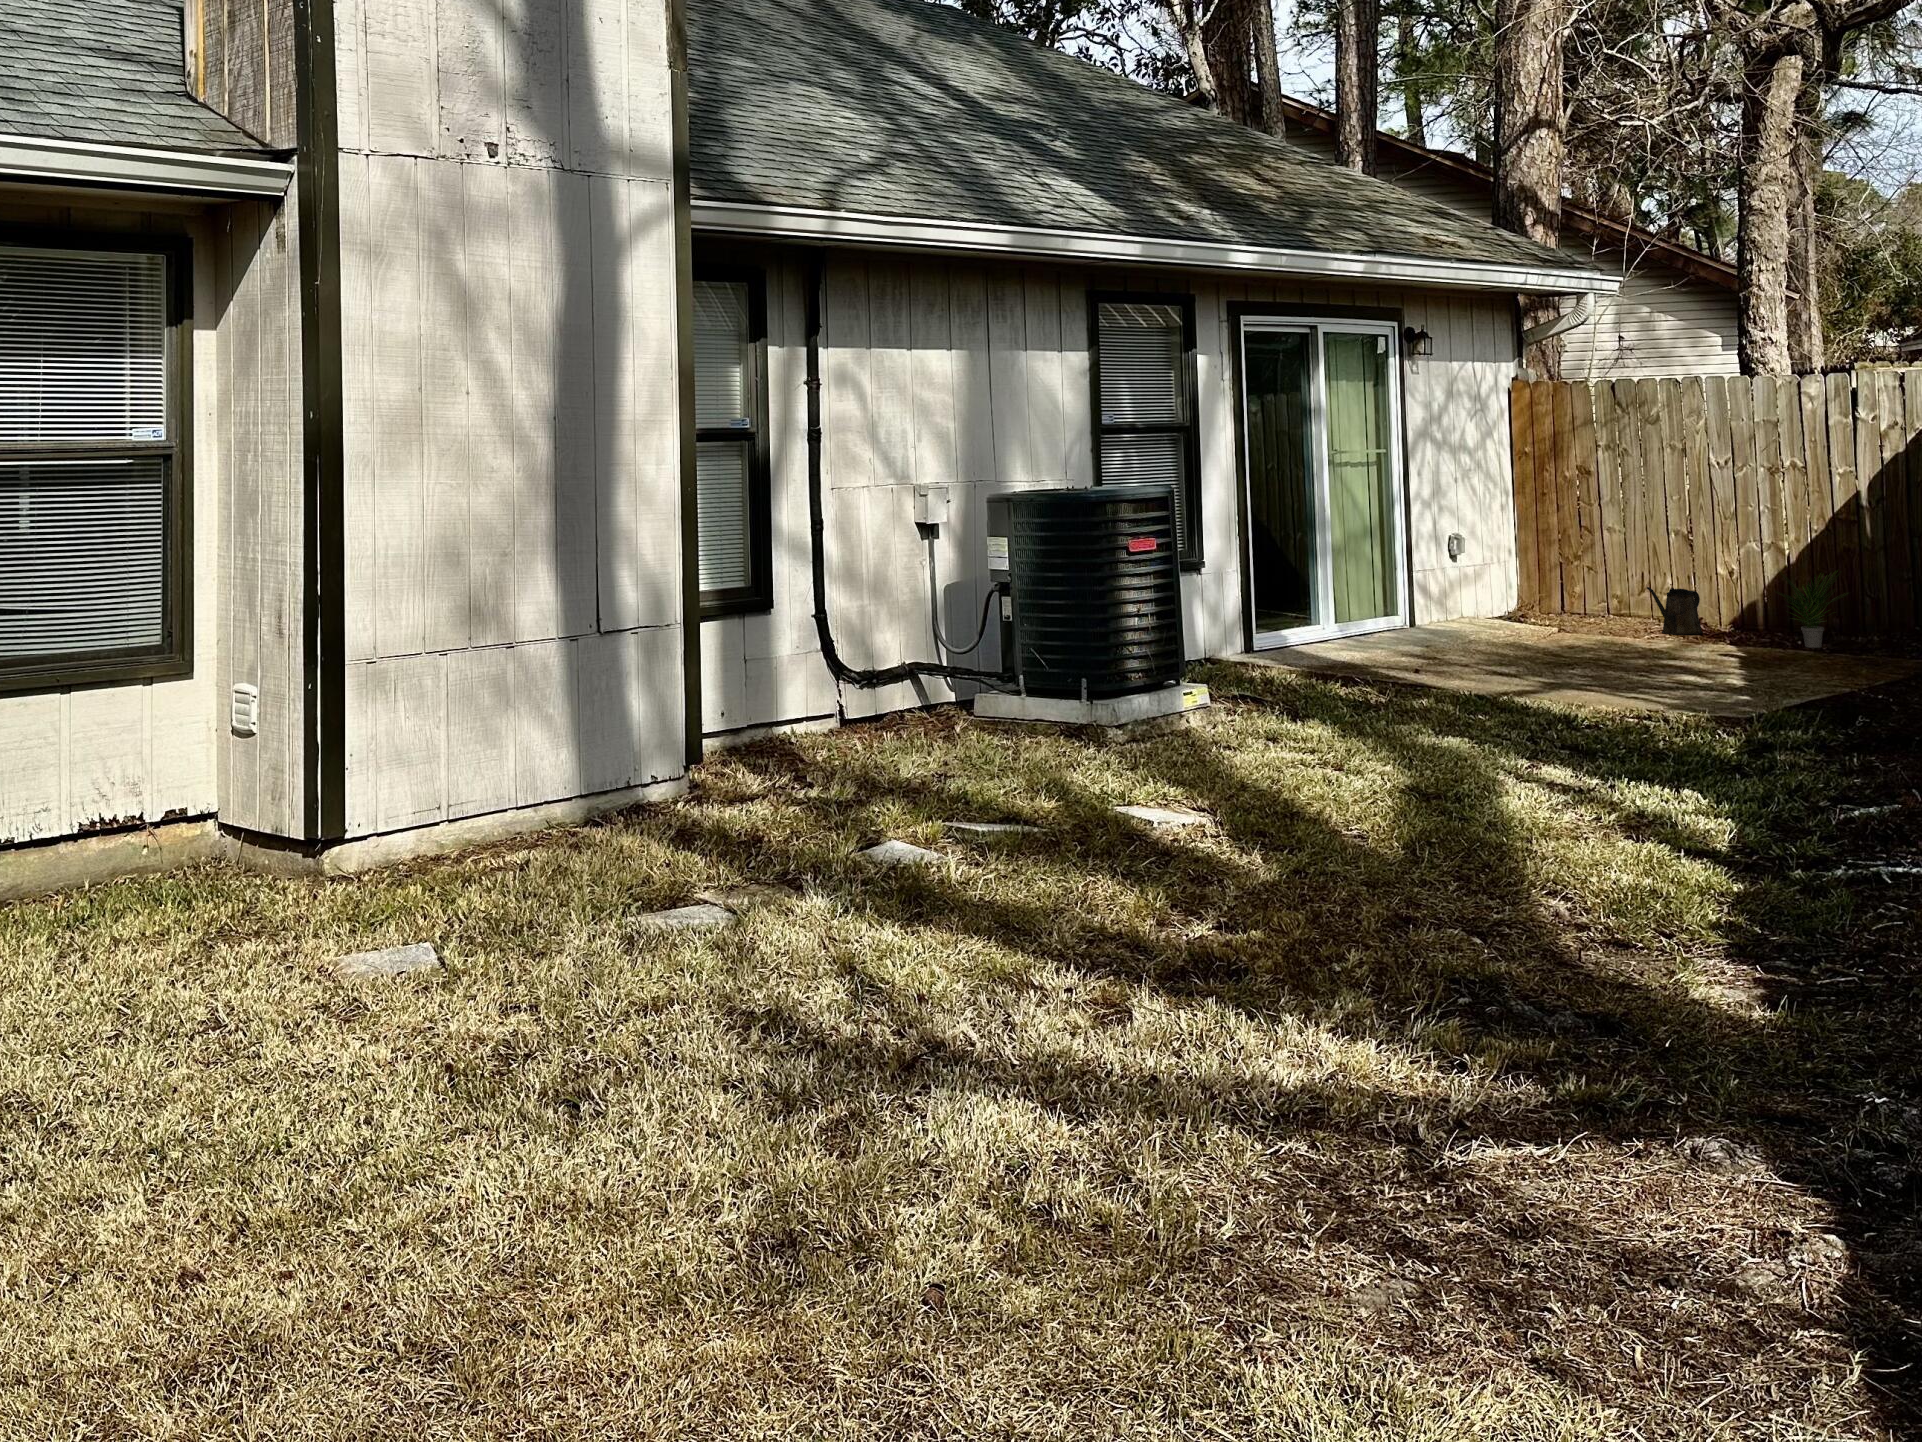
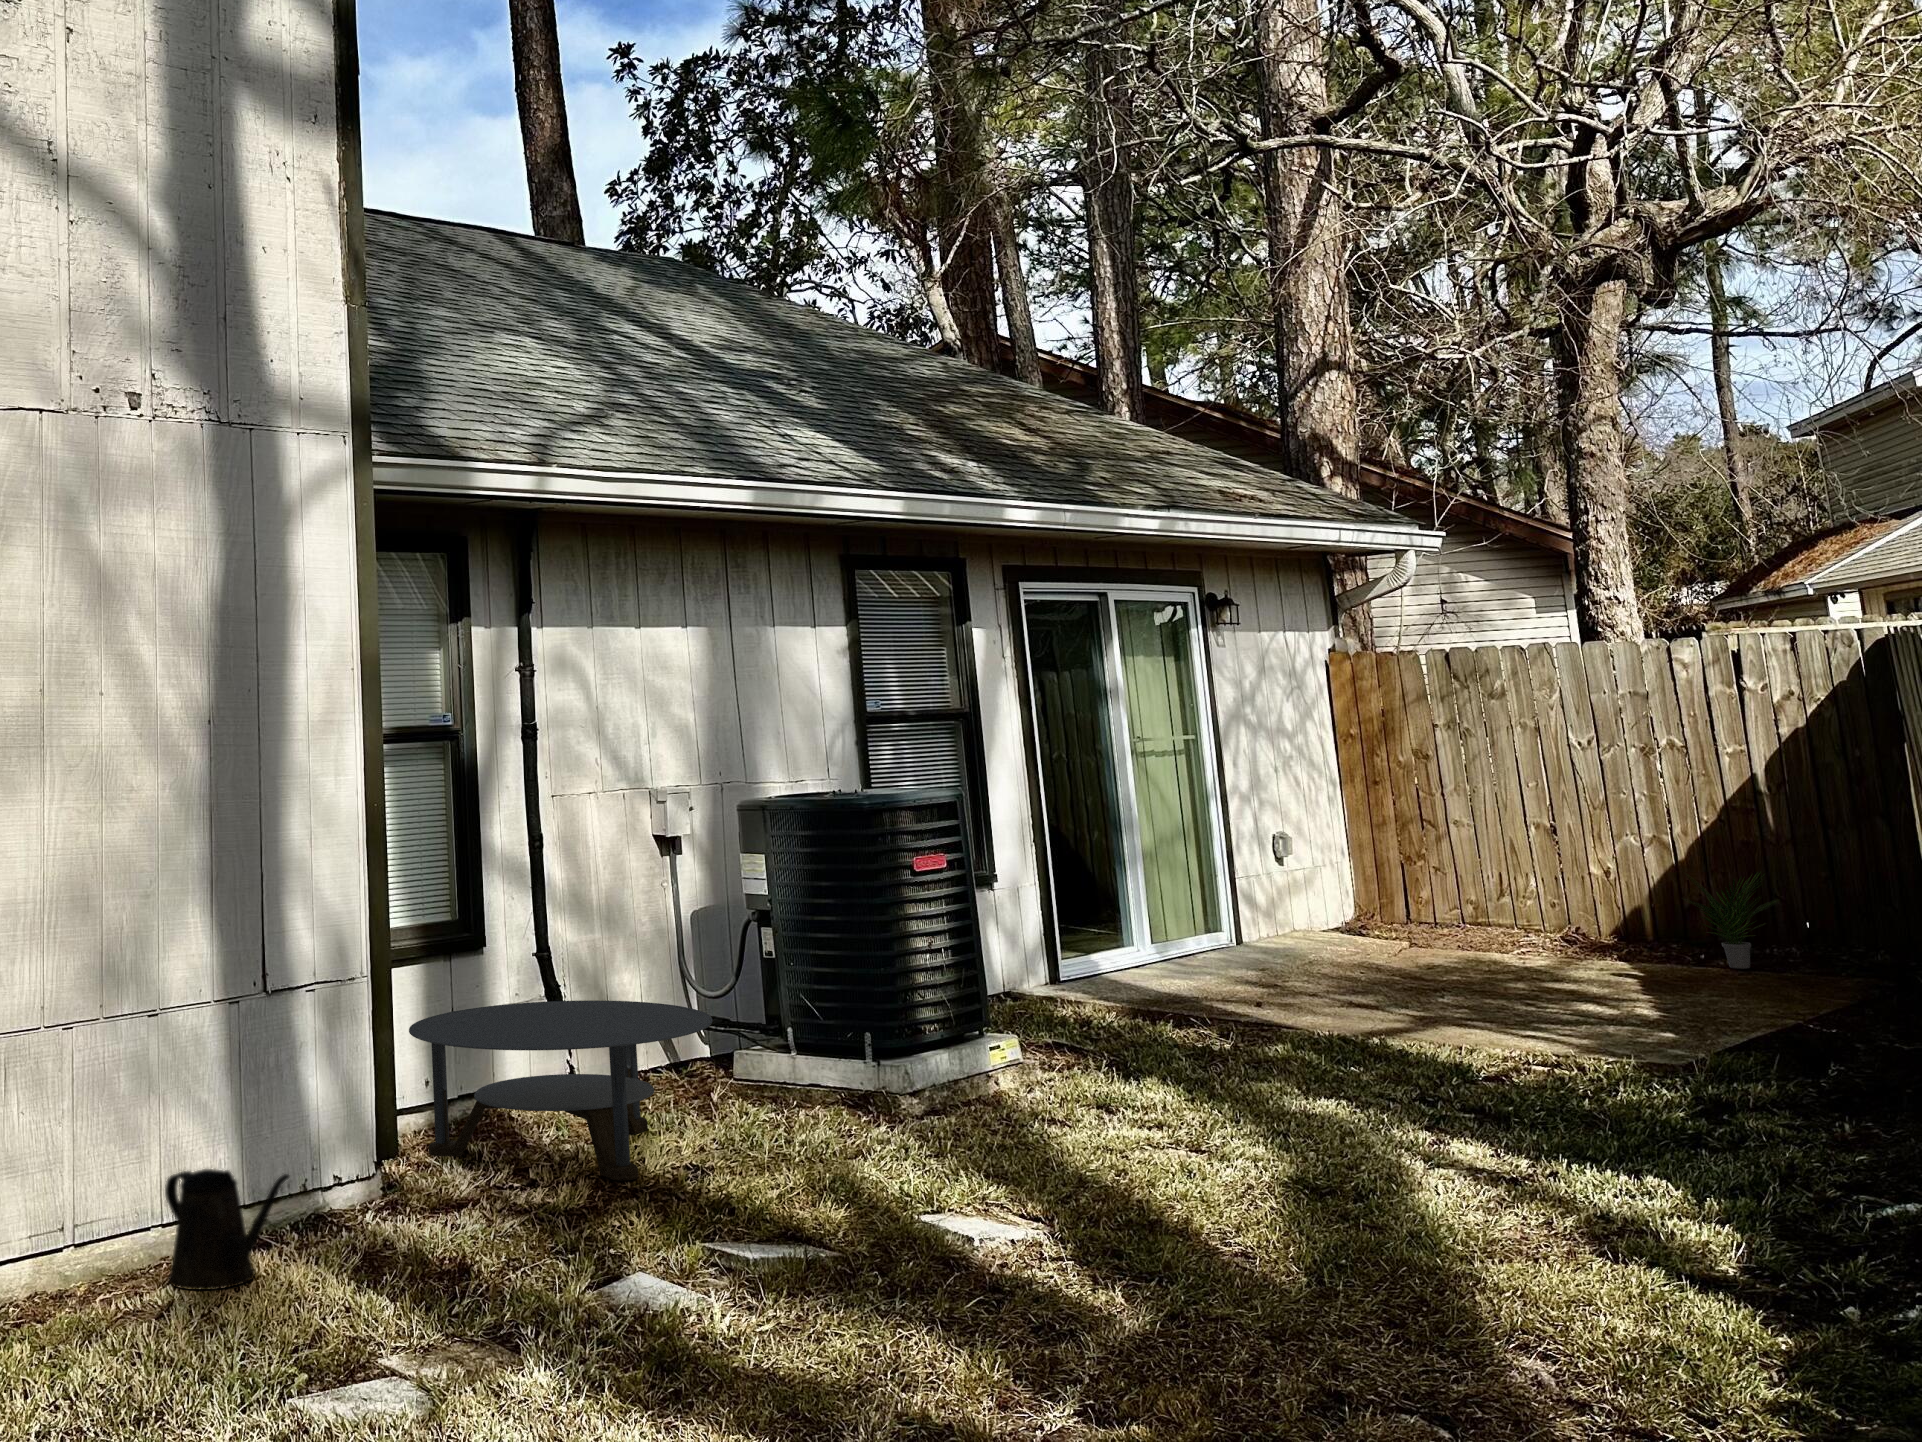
watering can: present [1647,587,1703,635] -> present [165,1169,289,1290]
round table: none [710,652,960,787] -> present [409,1000,712,1180]

